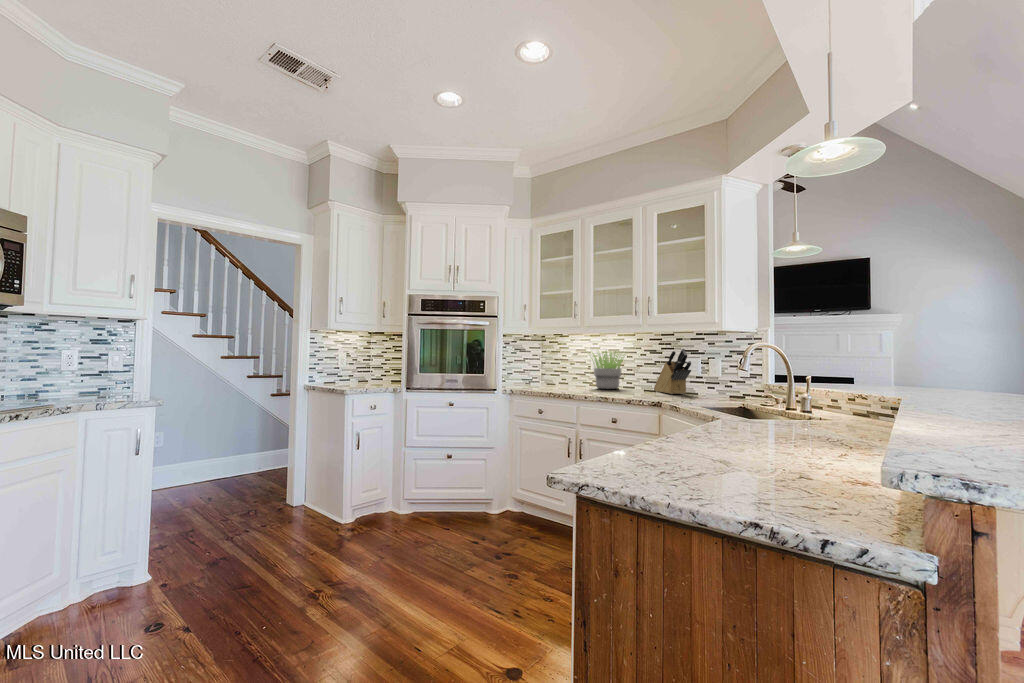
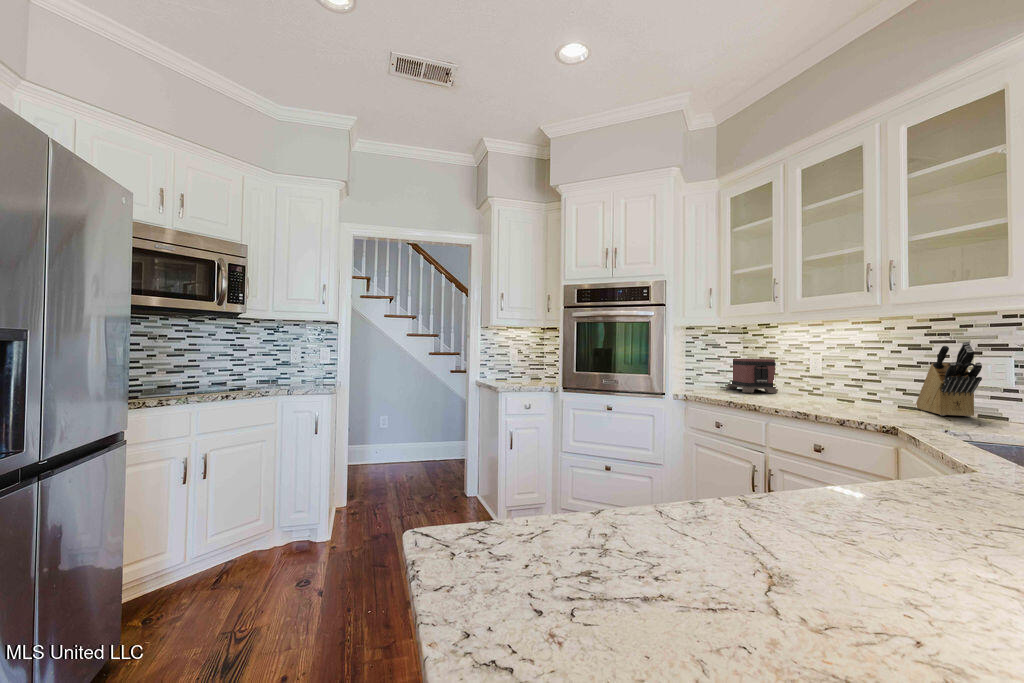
potted plant: present [592,351,625,389] -> none [794,343,873,402]
toaster: none [530,360,568,386] -> present [727,358,777,393]

